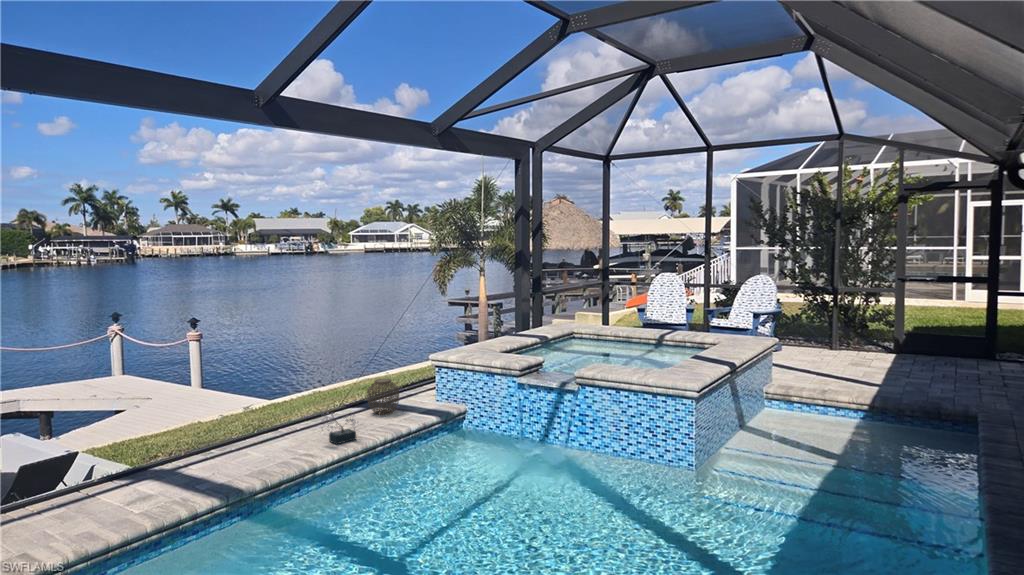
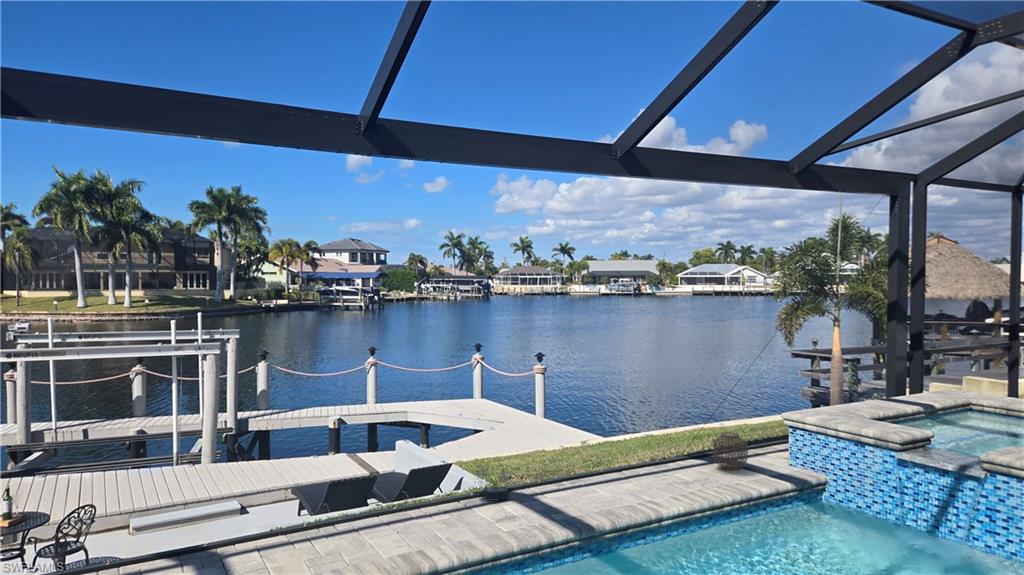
decorative plant: present [321,412,358,444] -> present [475,466,510,501]

